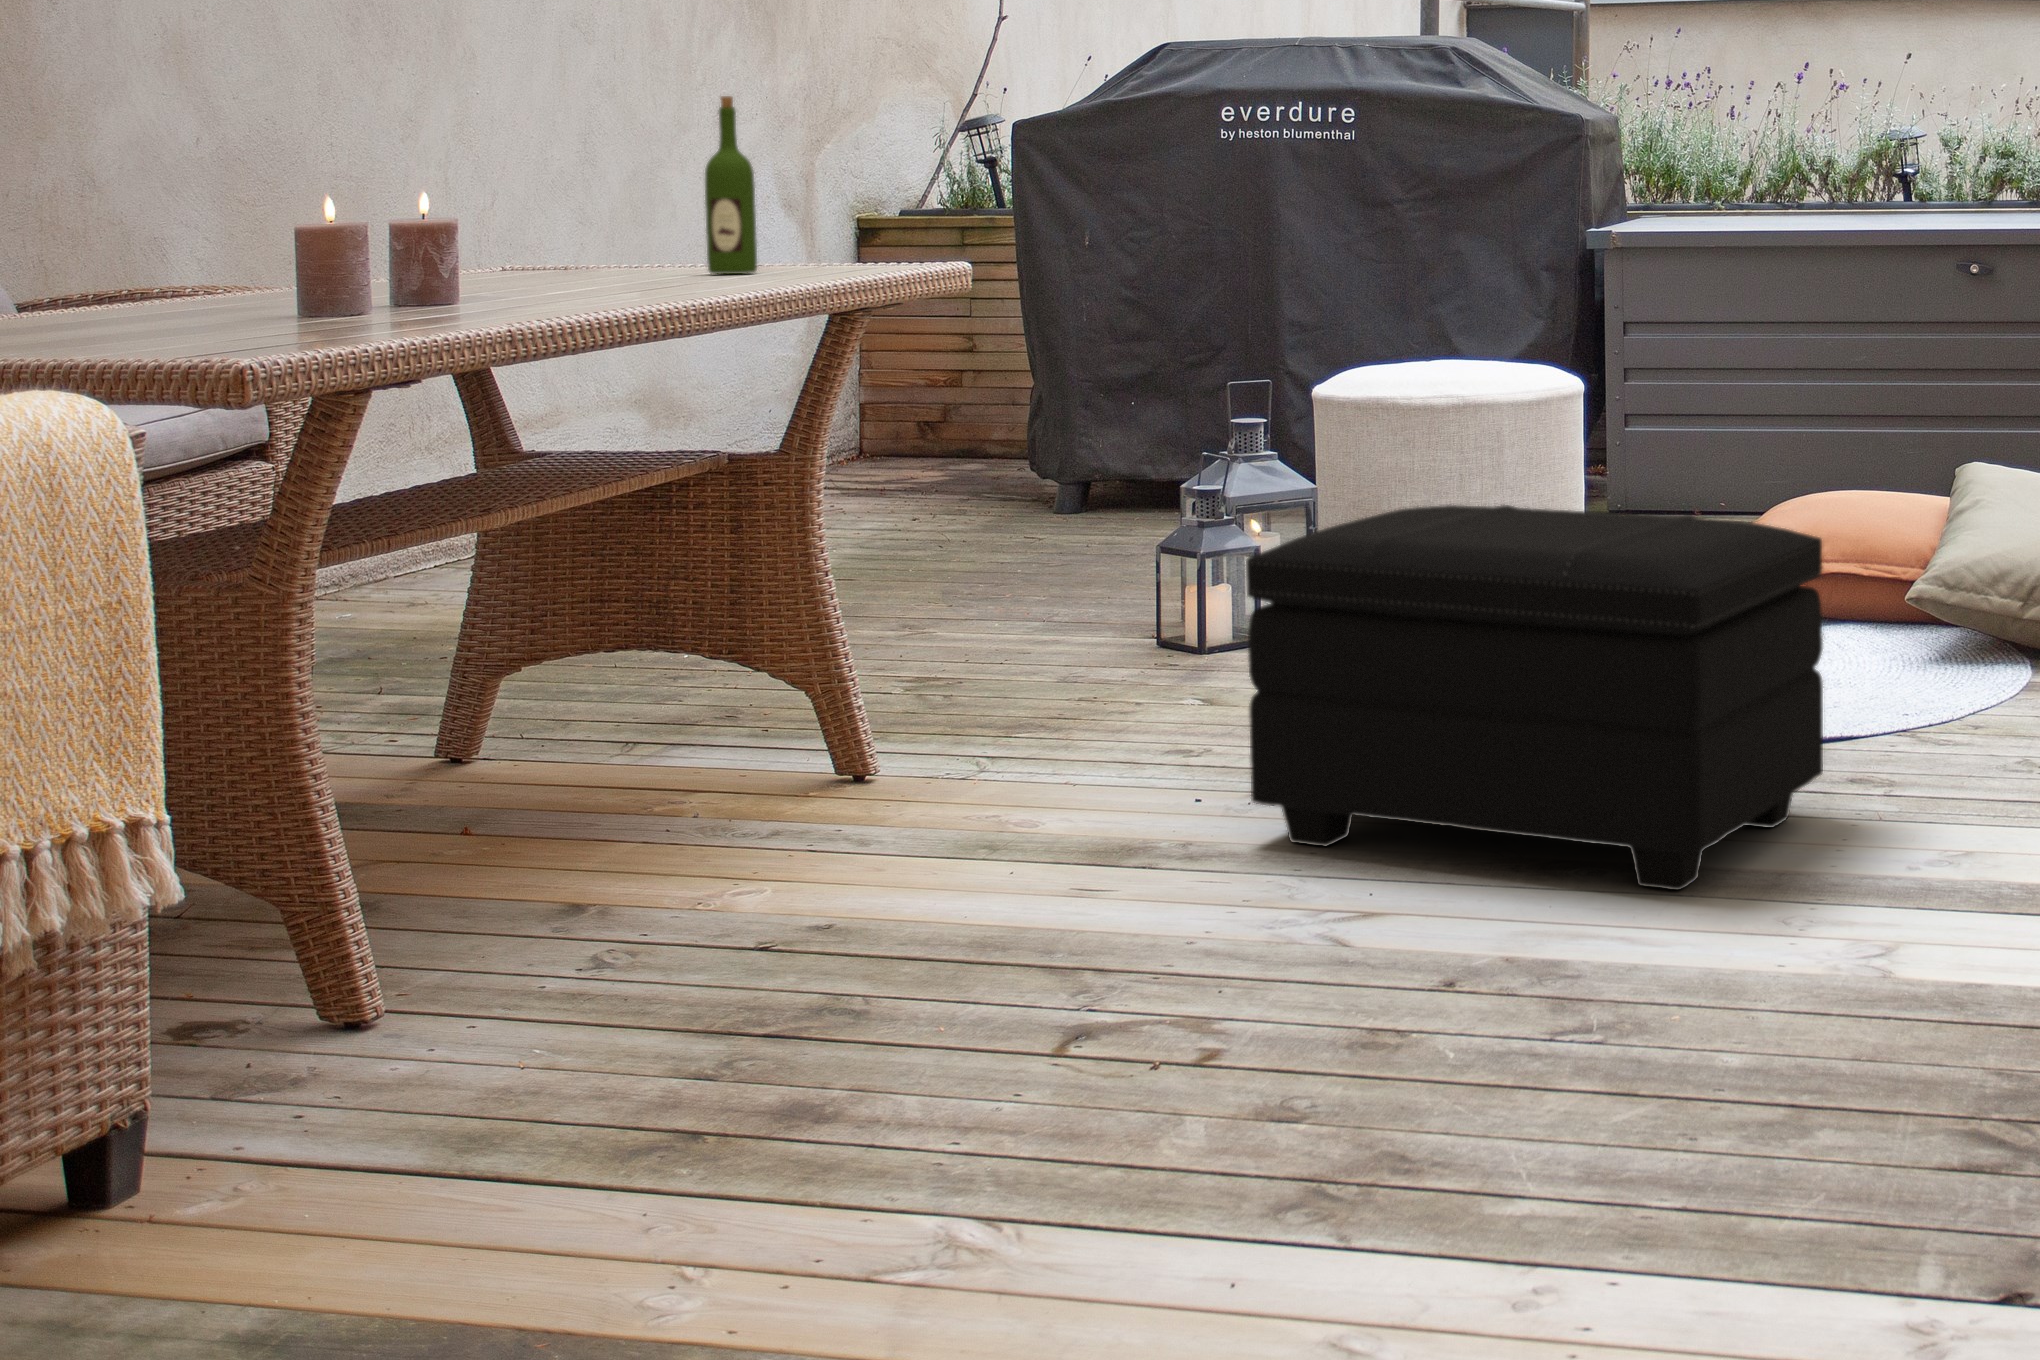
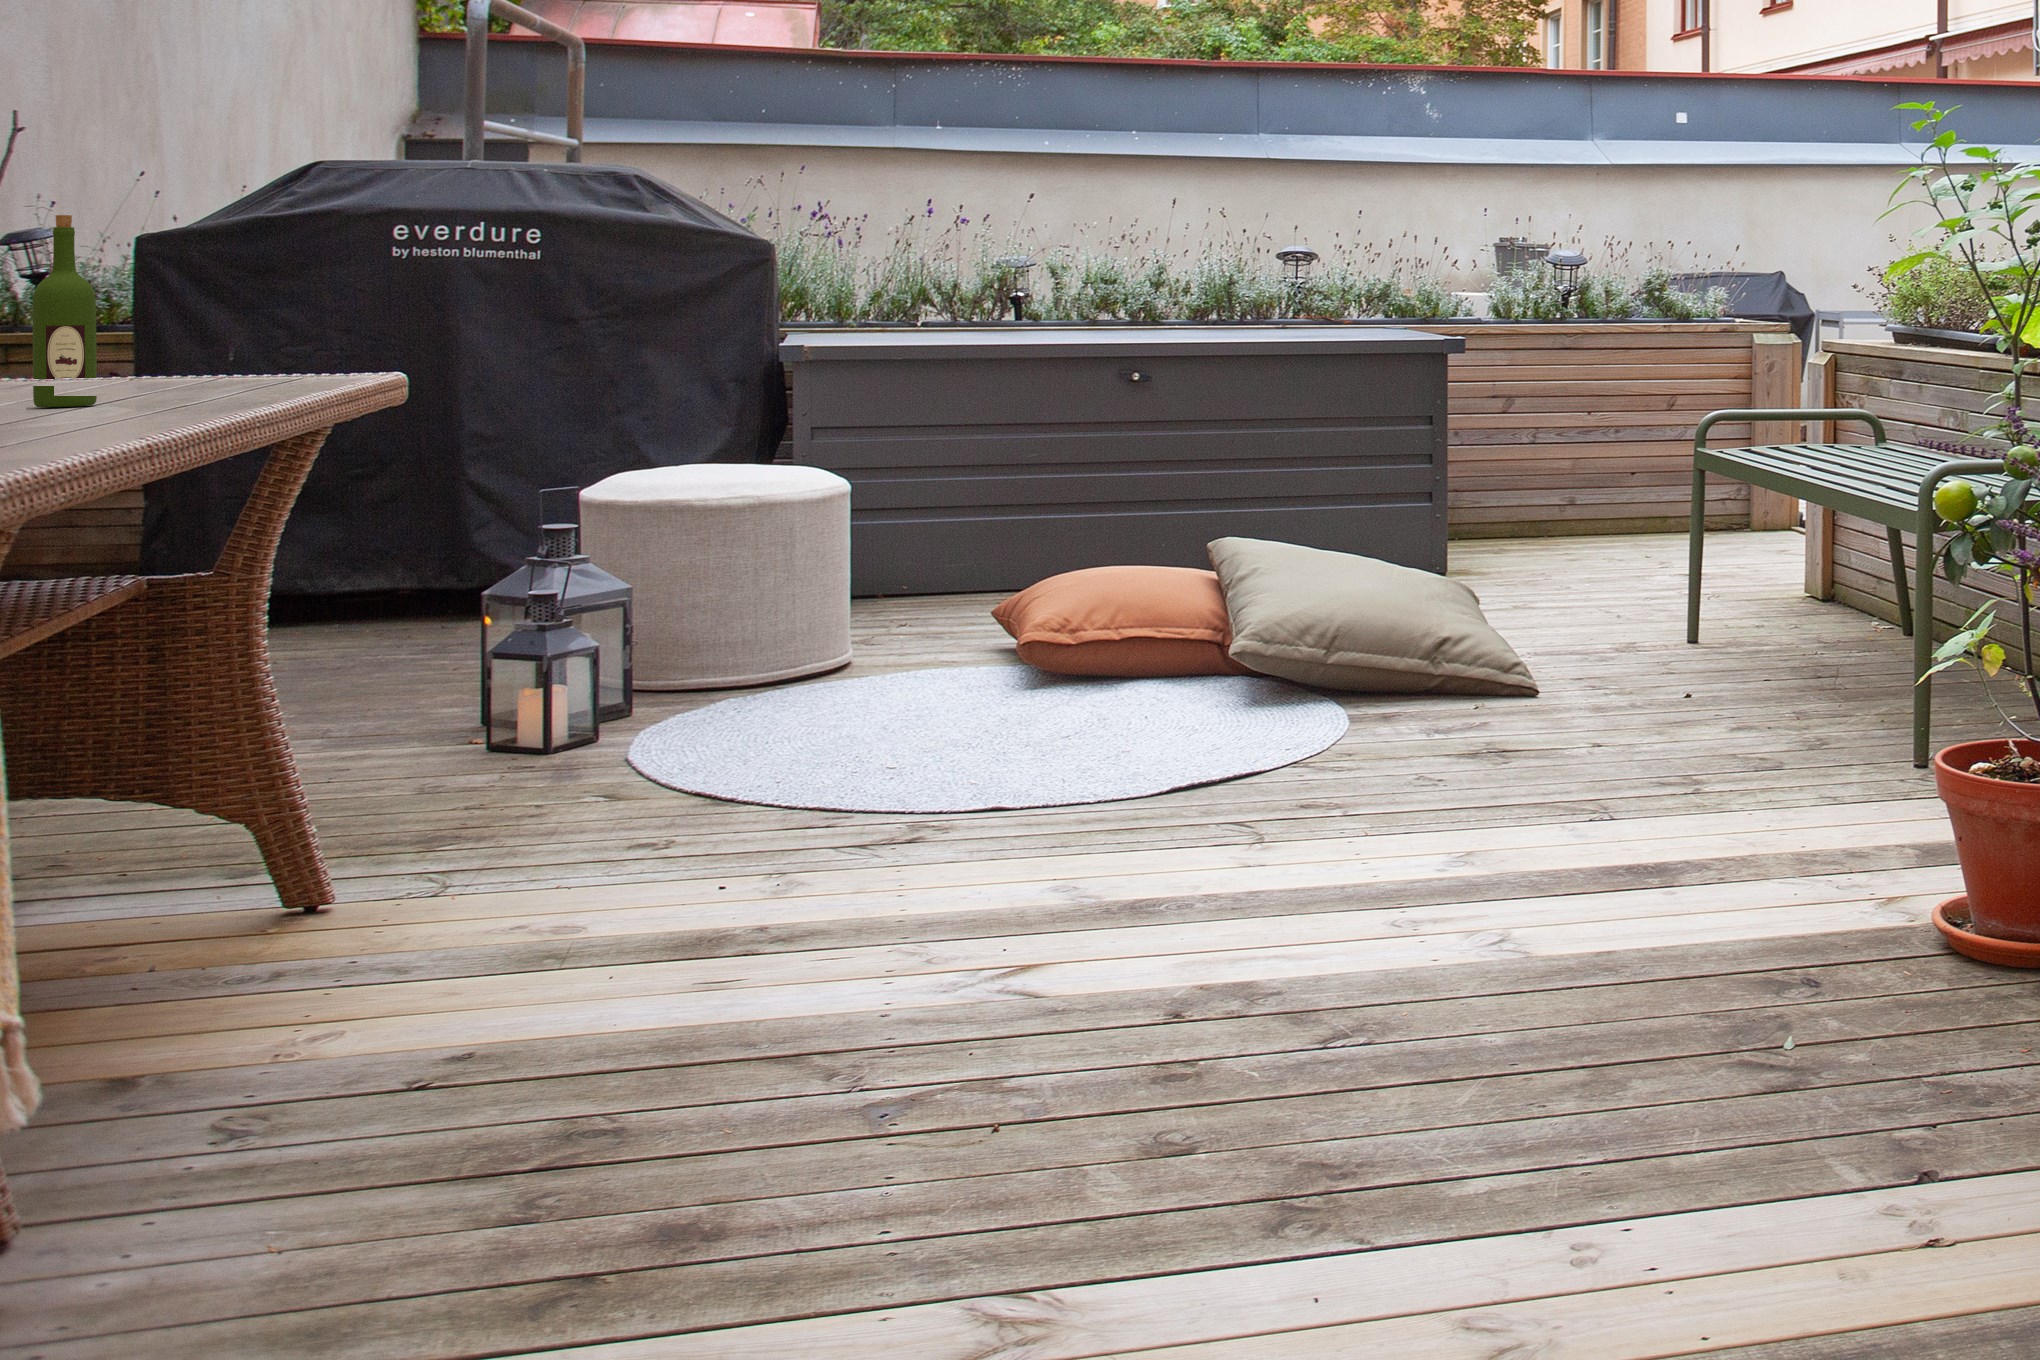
footstool: present [1246,505,1823,890] -> none [886,580,1341,908]

